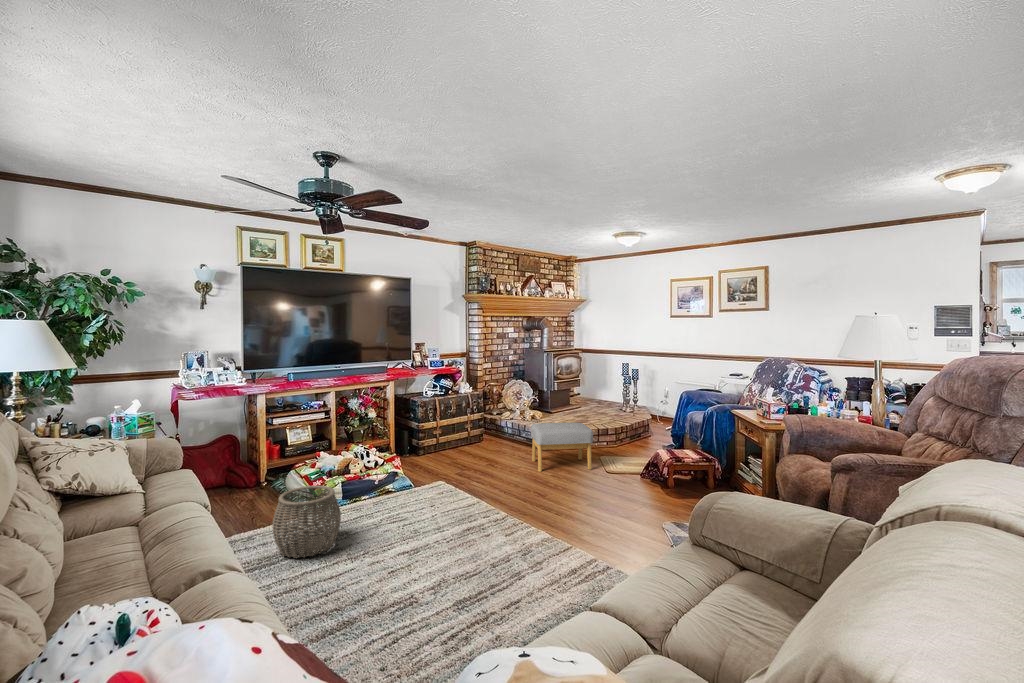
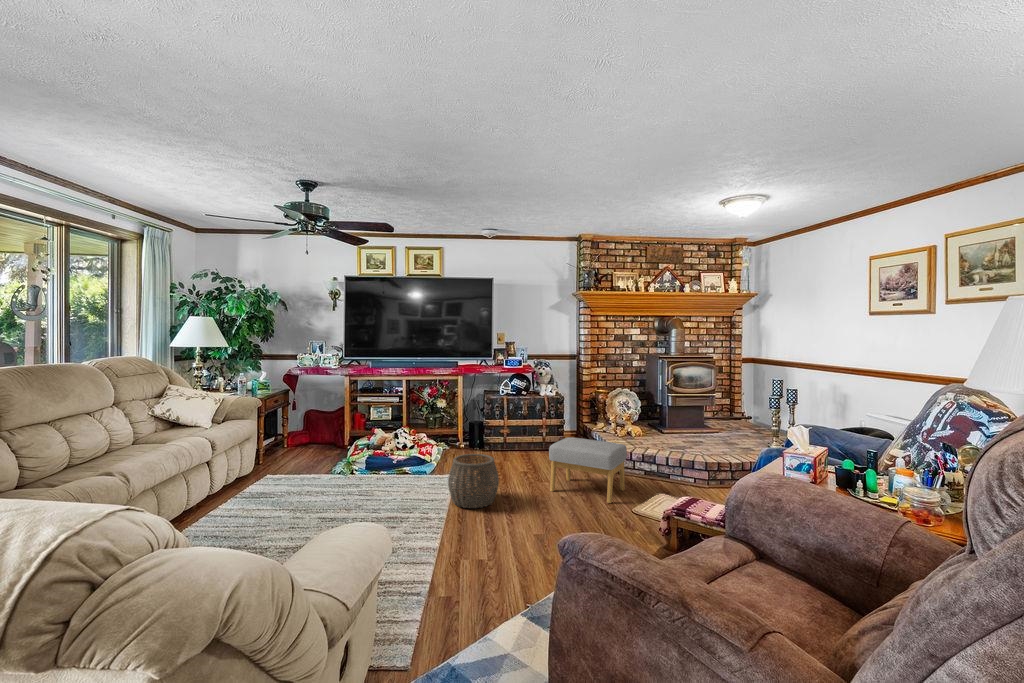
woven basket: present [273,485,341,558] -> present [448,454,499,508]

